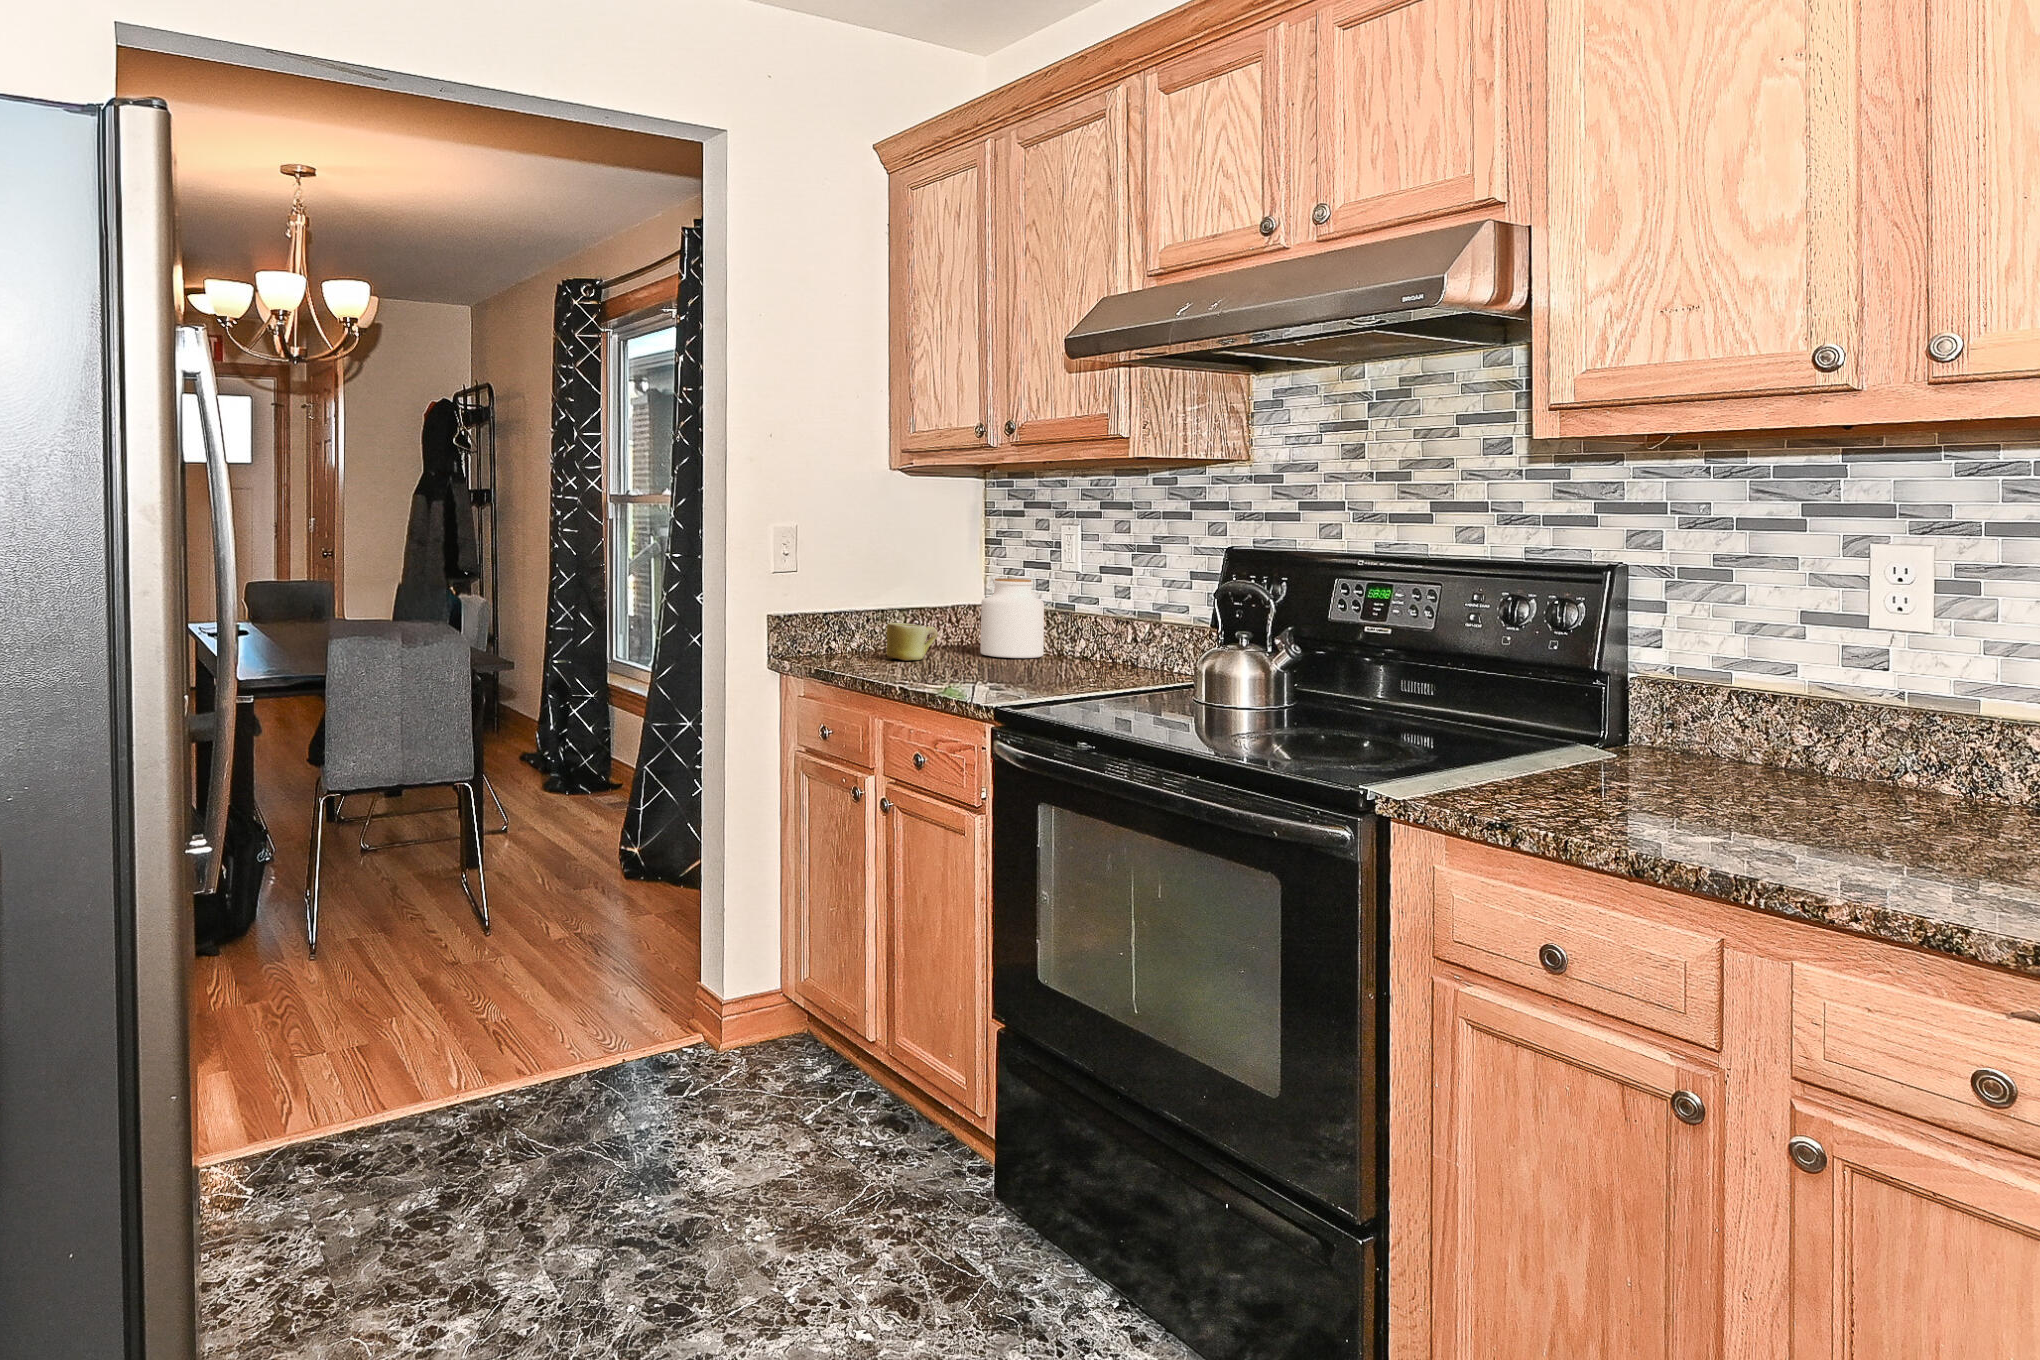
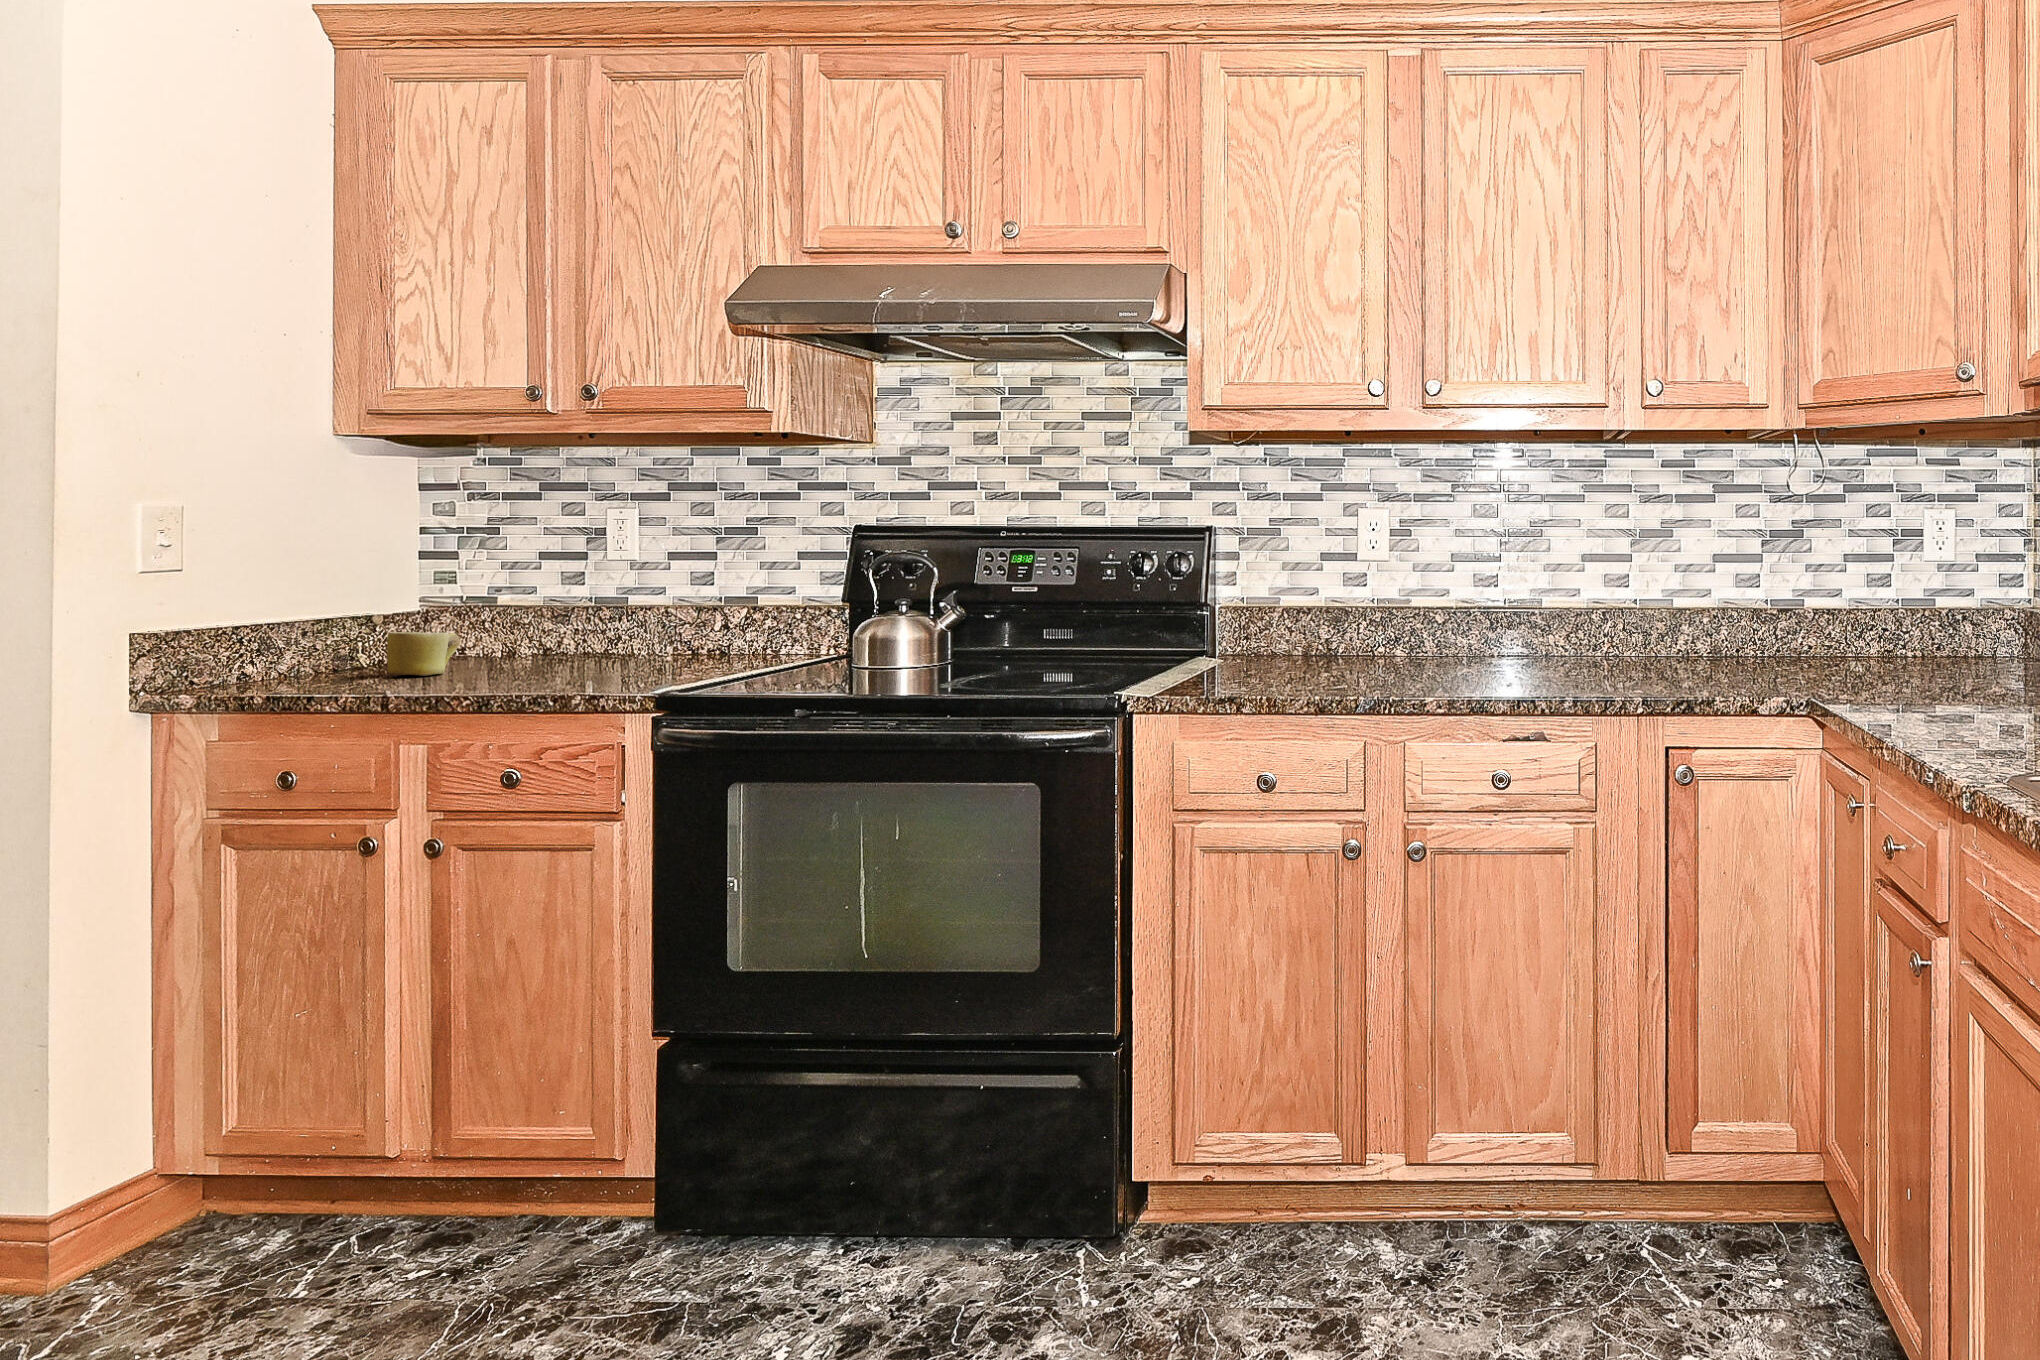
jar: present [980,578,1044,658] -> none [506,572,593,662]

